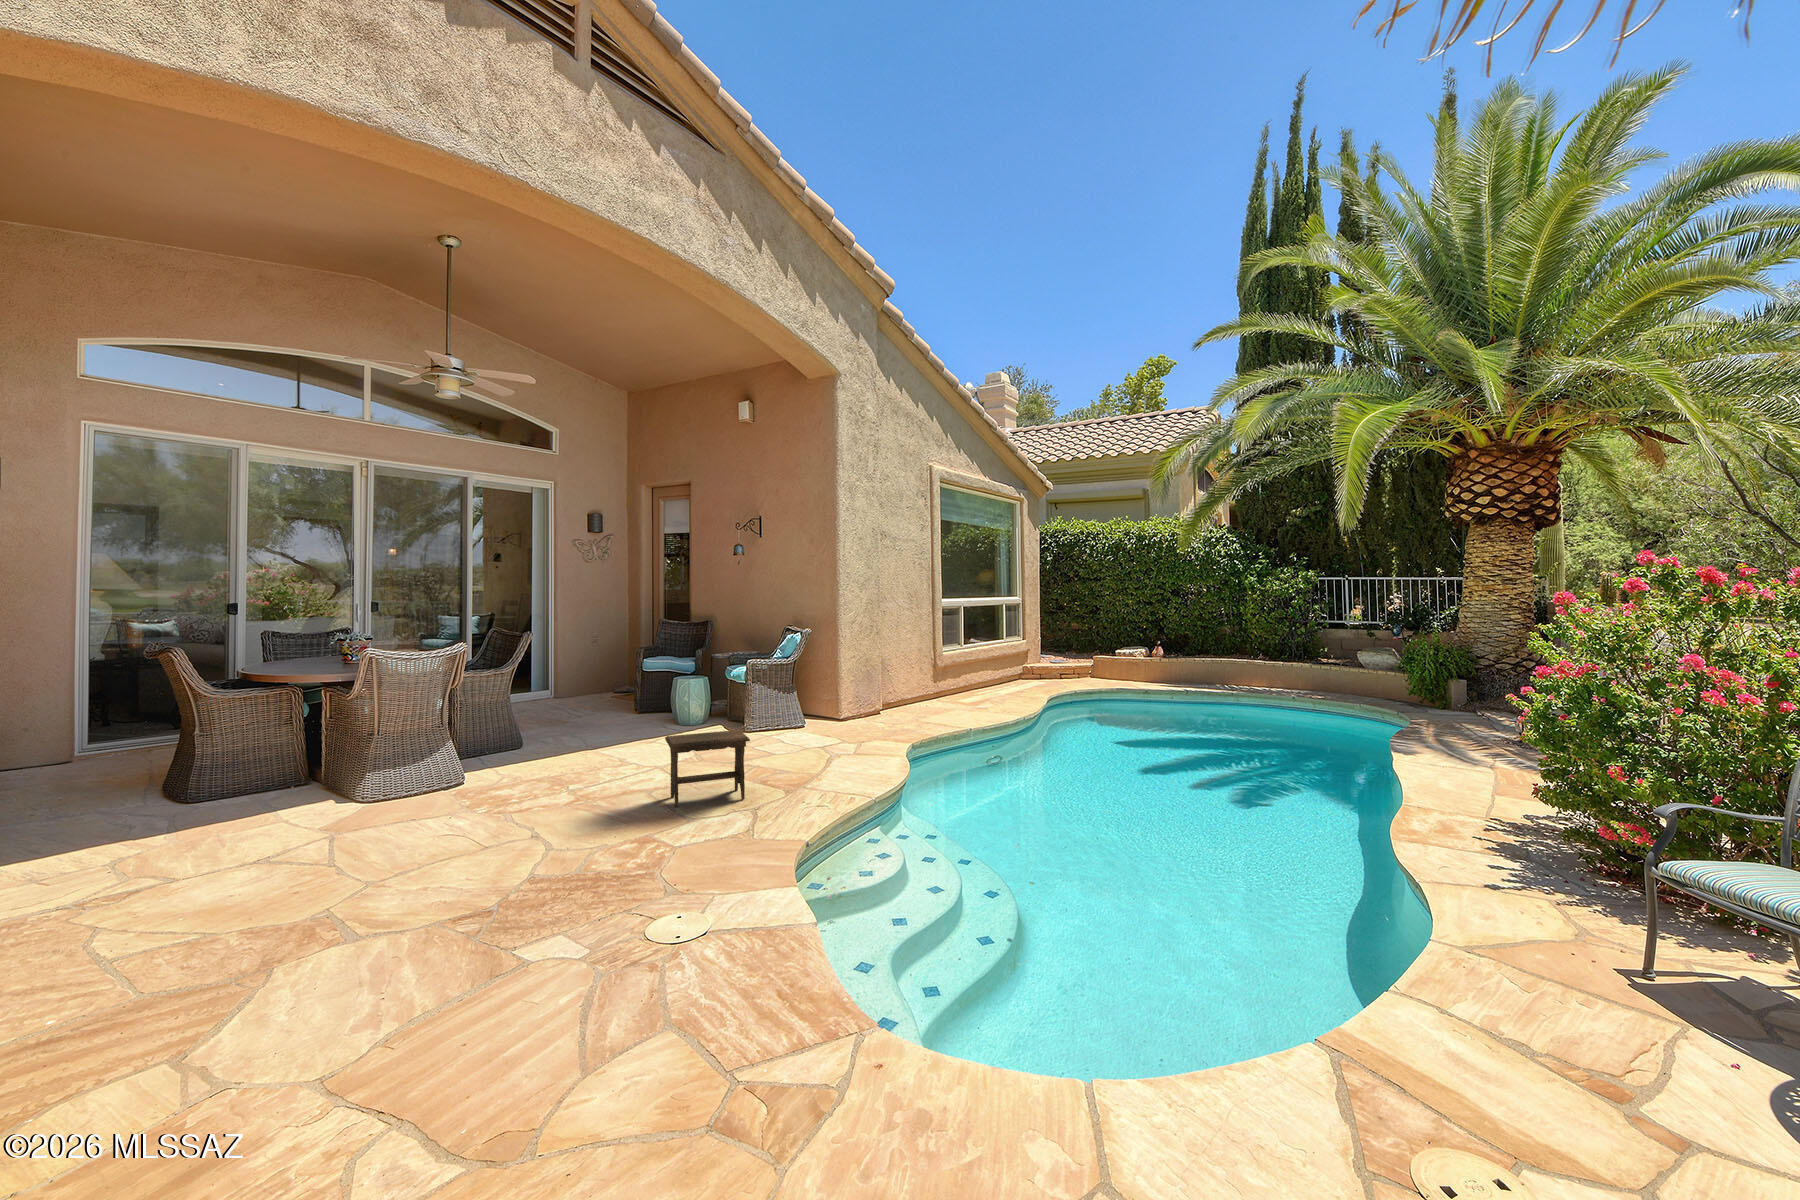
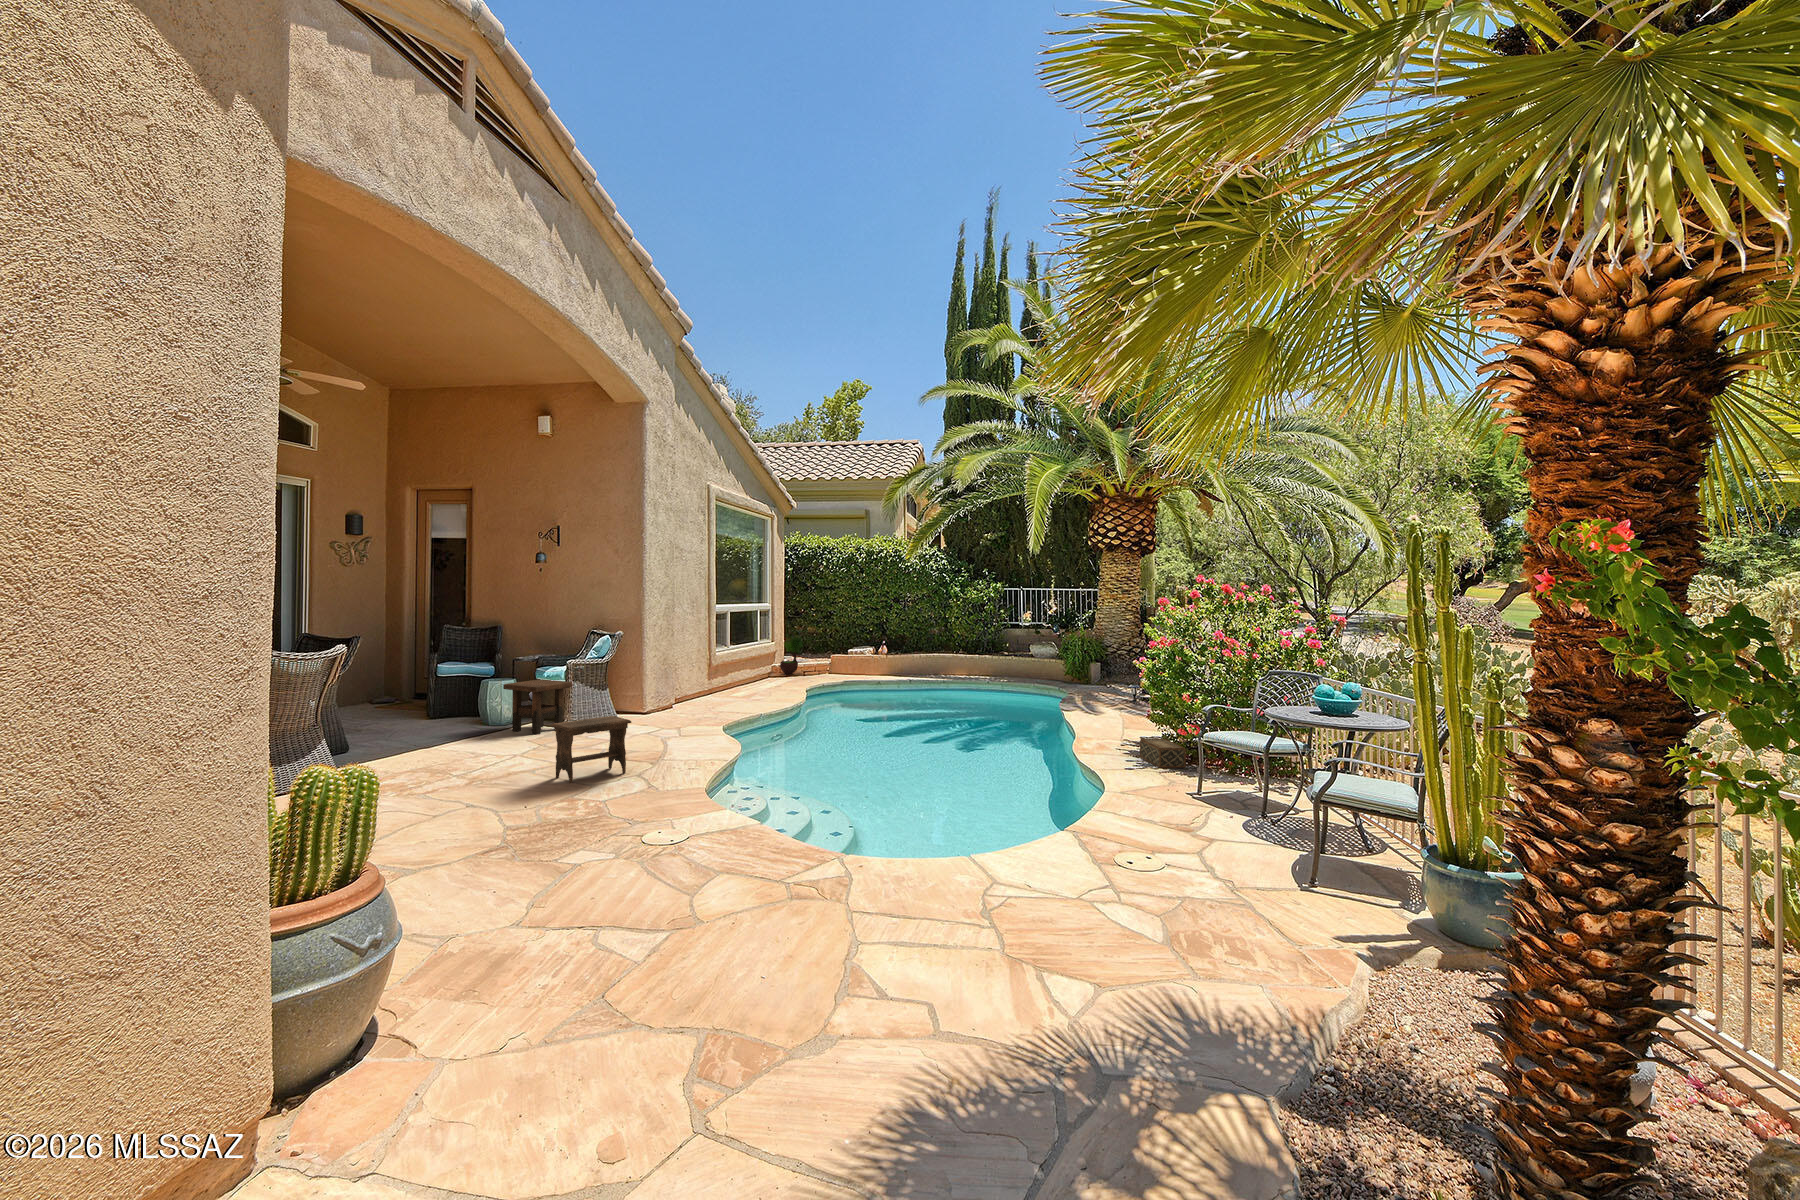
potted tree: none [1028,631,1054,675] -> present [780,637,802,674]
side table: none [691,677,756,735] -> present [503,679,572,734]
woven basket: none [1512,828,1613,896] -> present [1140,739,1186,768]

